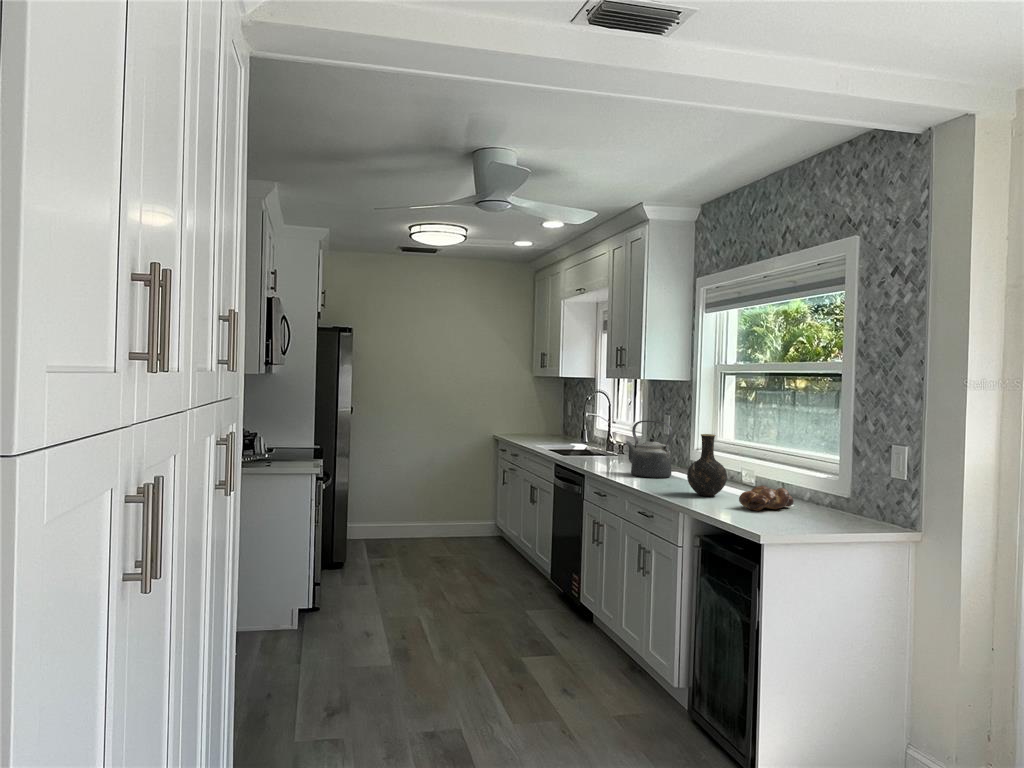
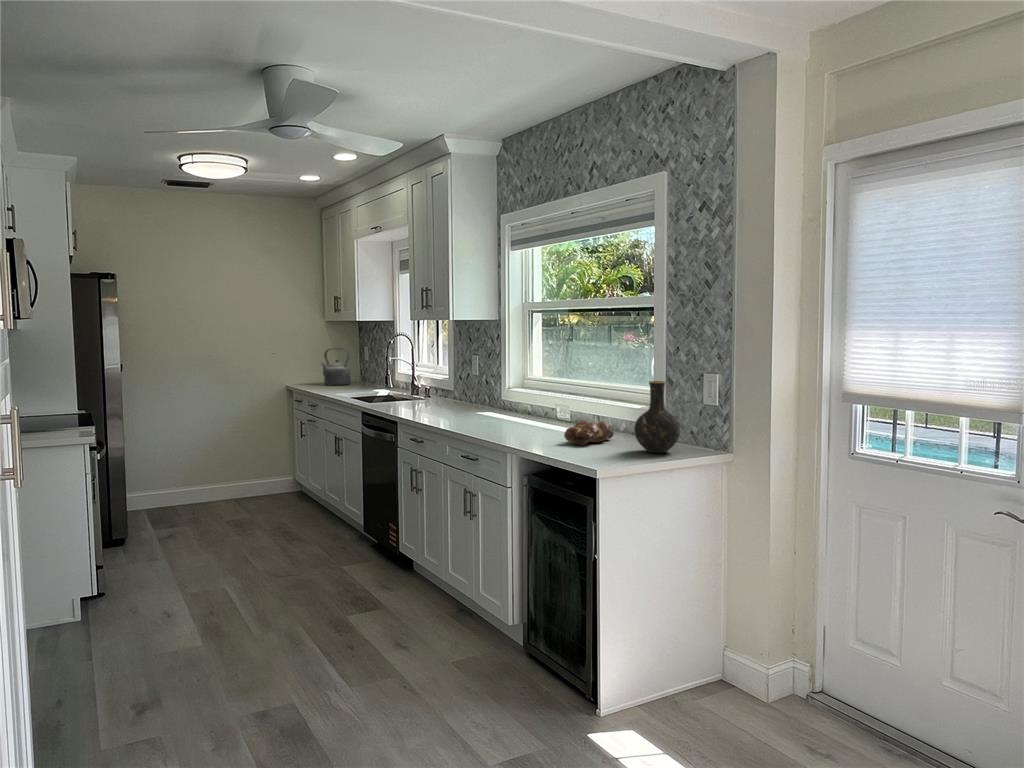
kettle: present [626,421,673,478] -> present [321,348,351,385]
vase: present [687,434,727,496] -> present [634,381,680,453]

